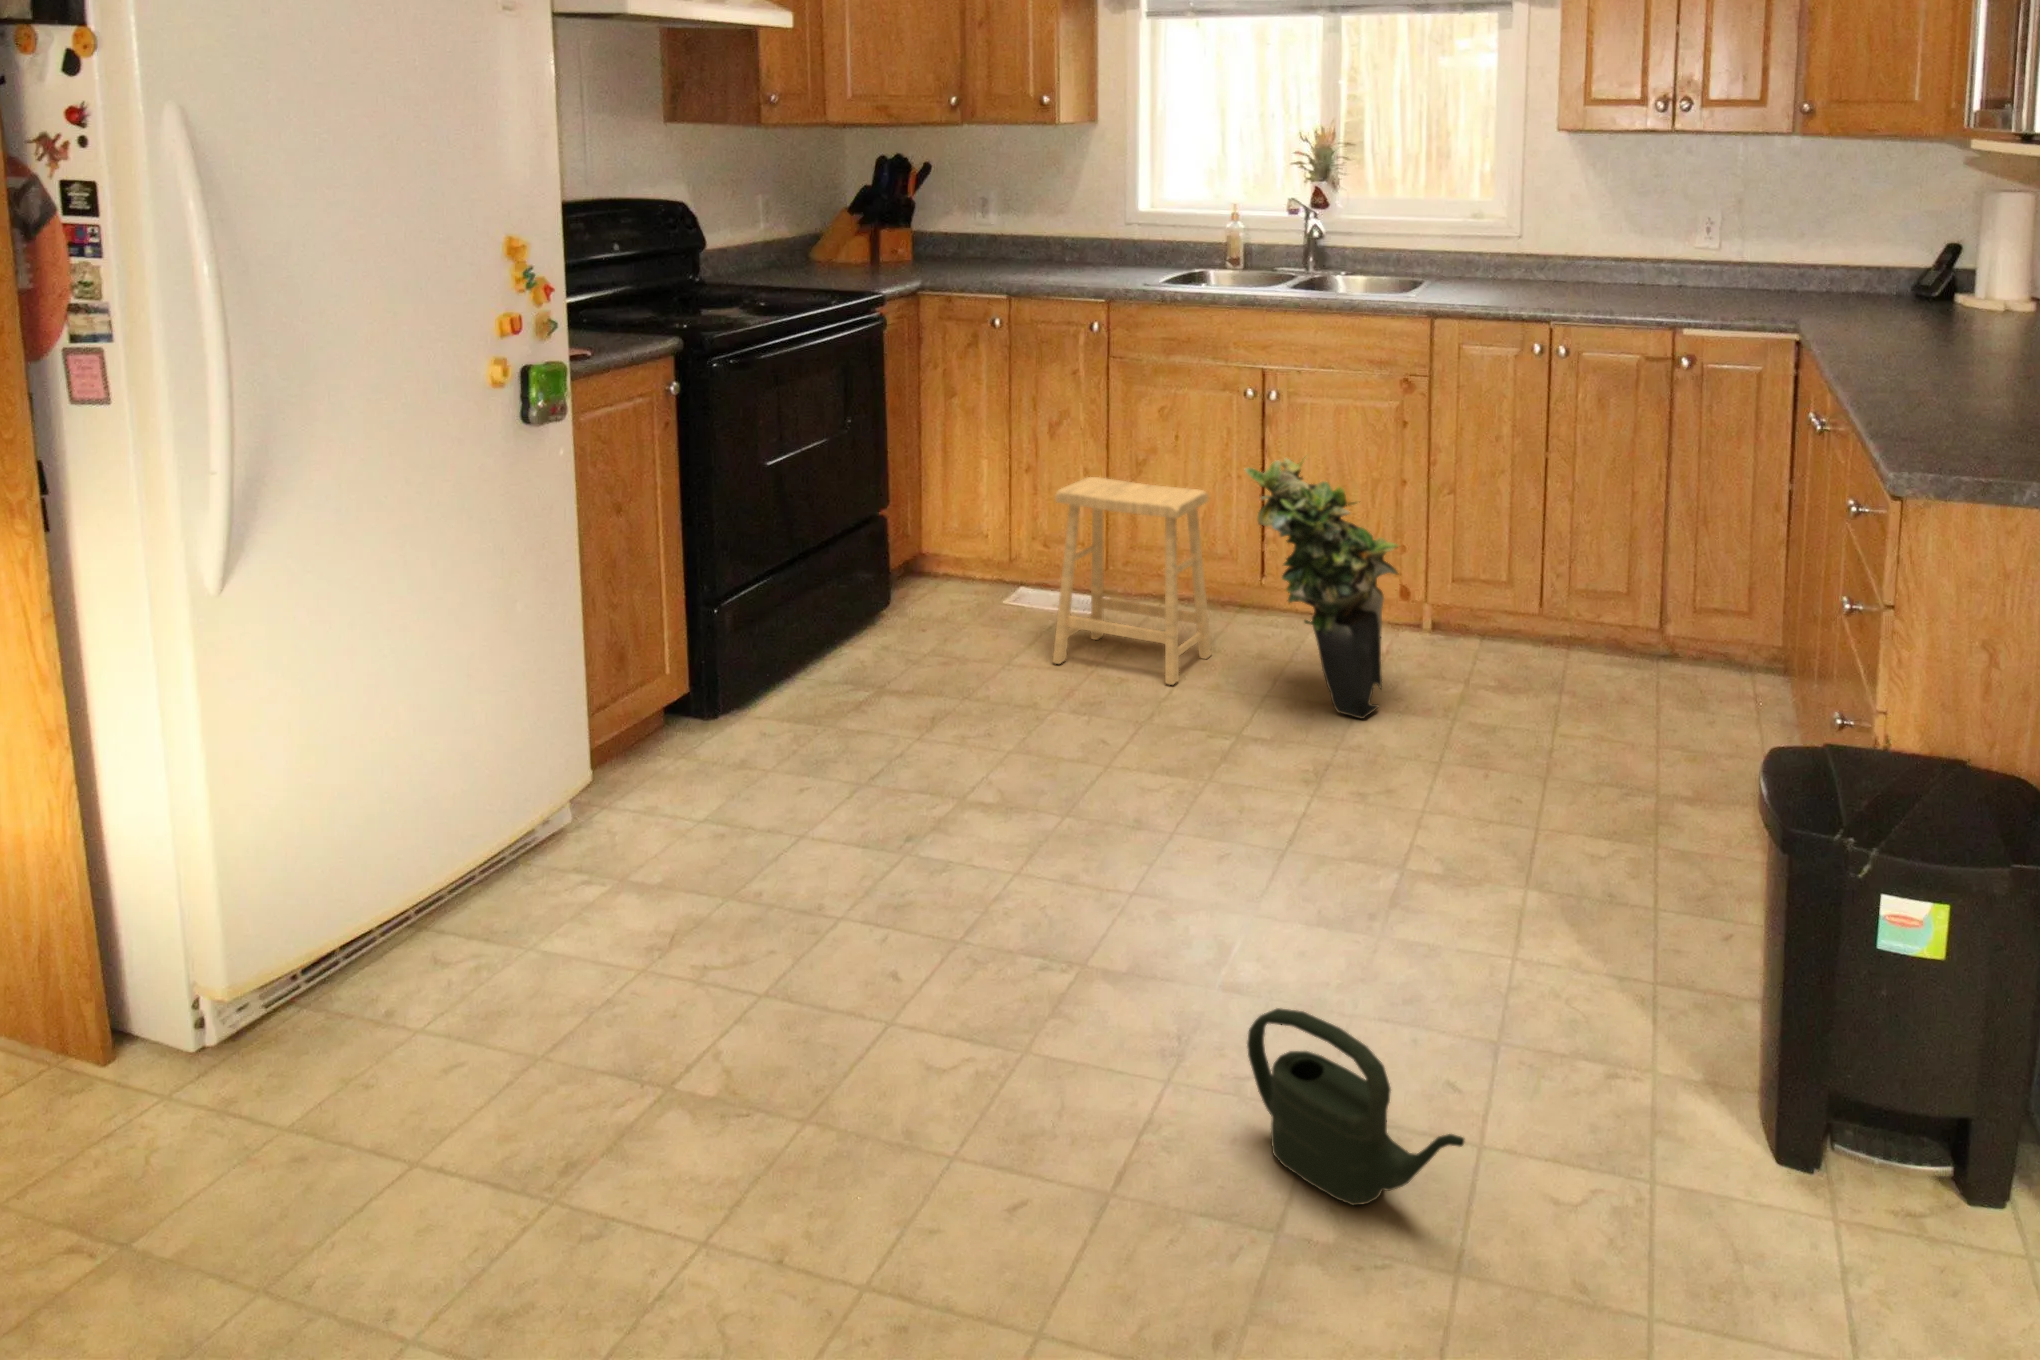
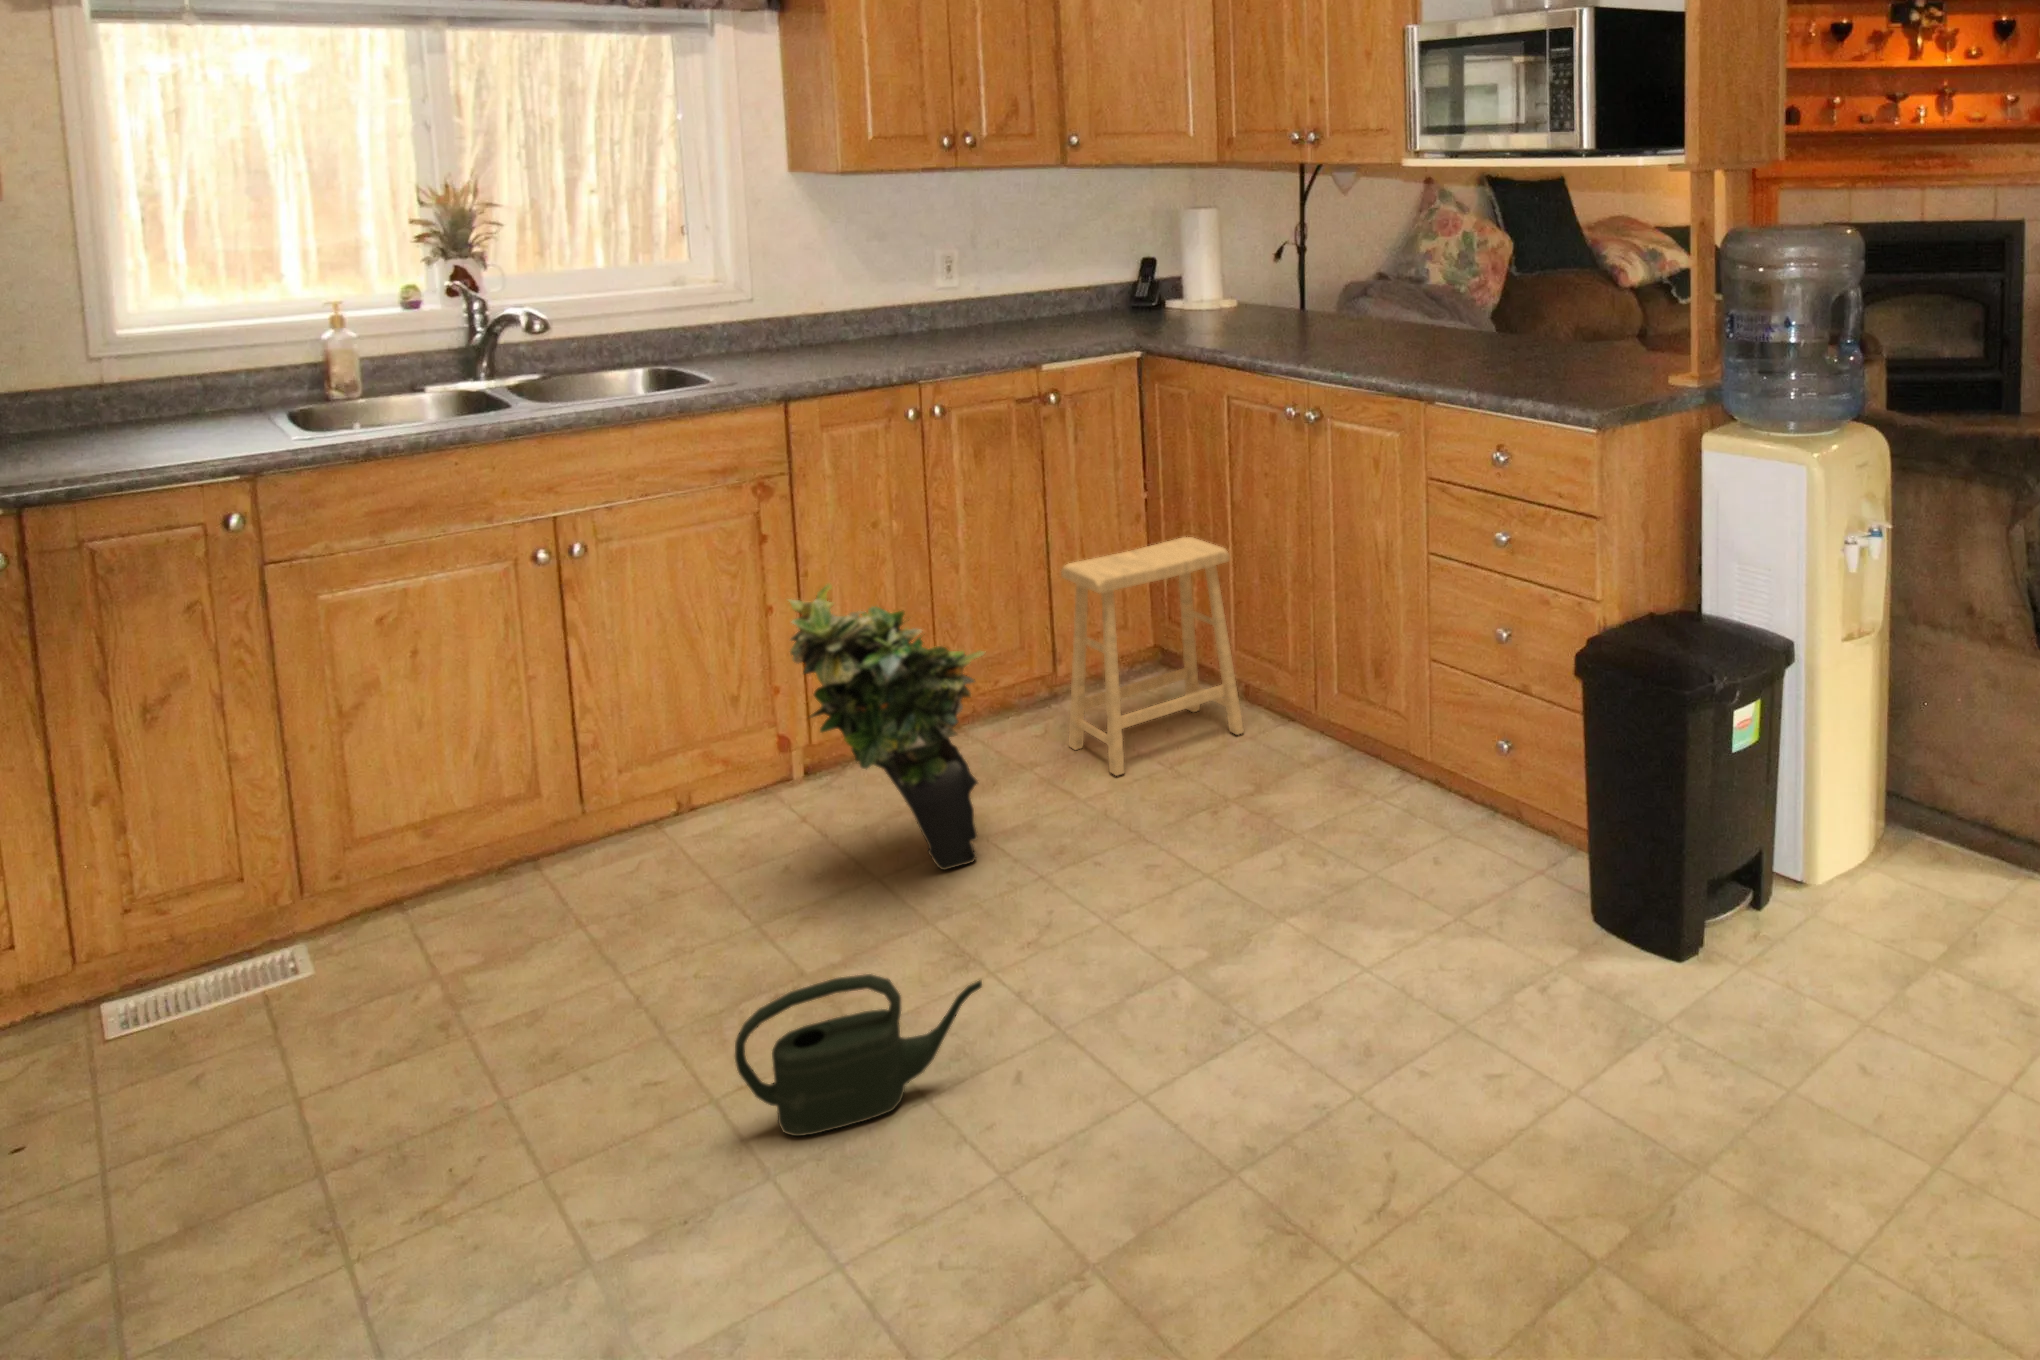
footstool: present [1053,477,1212,685] -> present [1061,537,1244,776]
watering can: present [1247,1008,1464,1206] -> present [735,974,982,1136]

